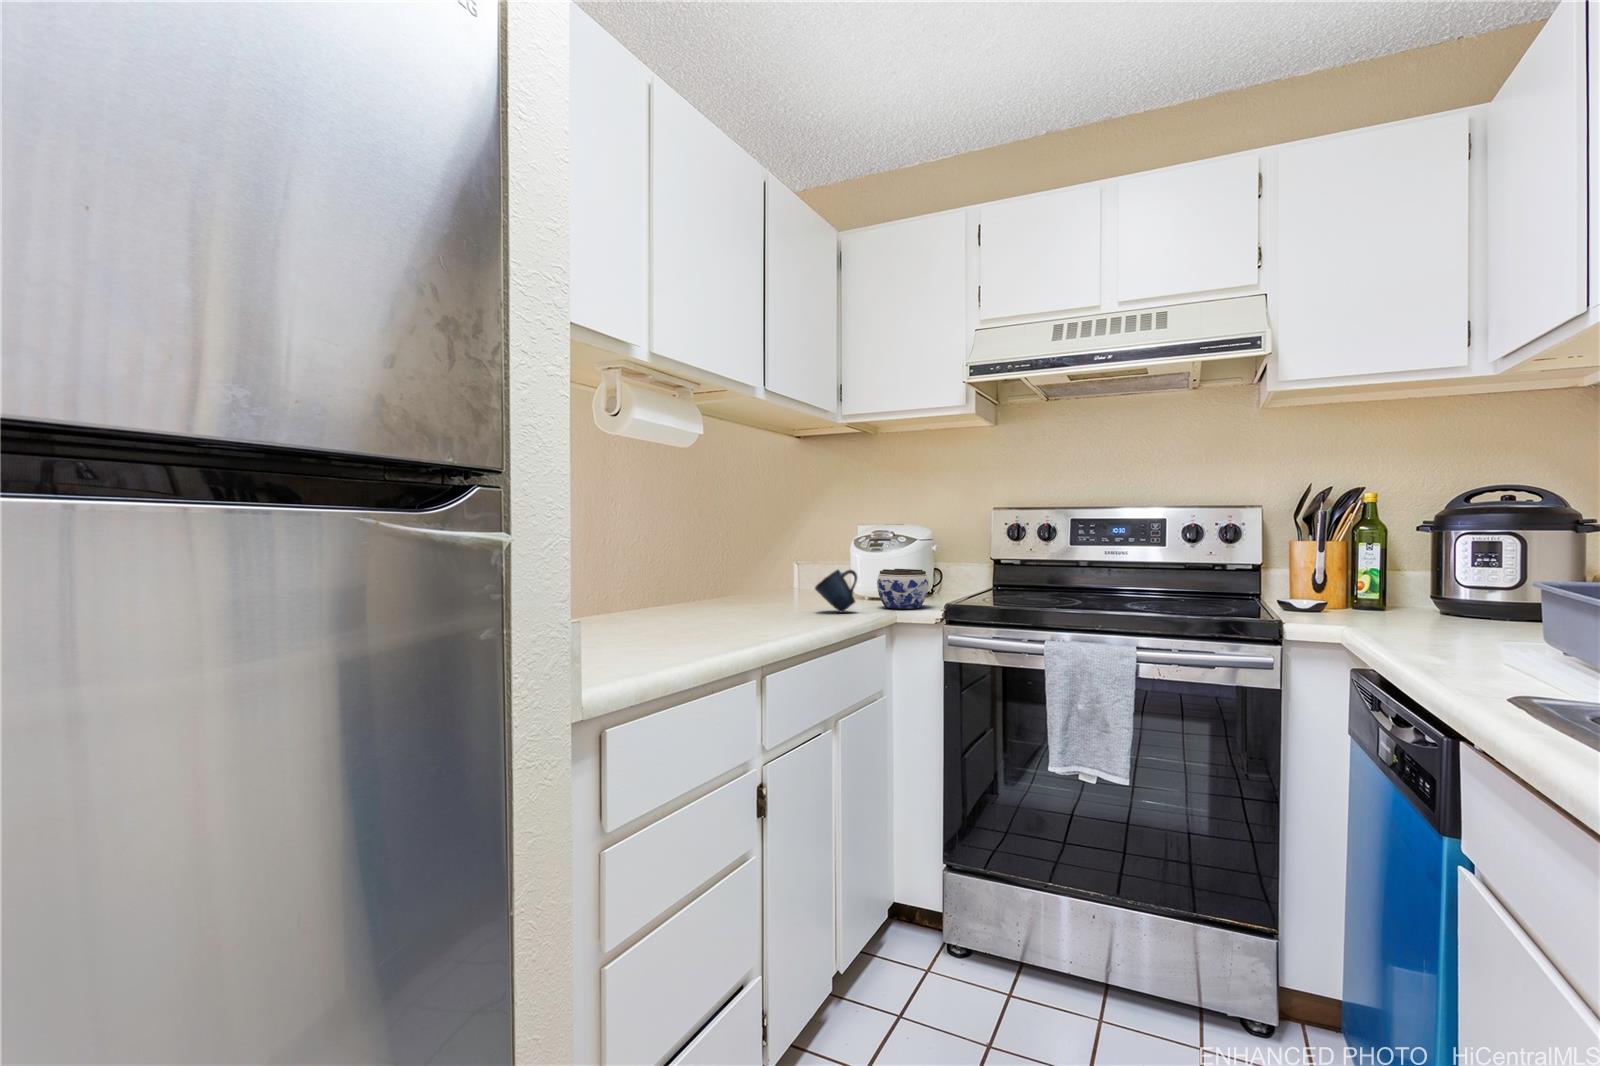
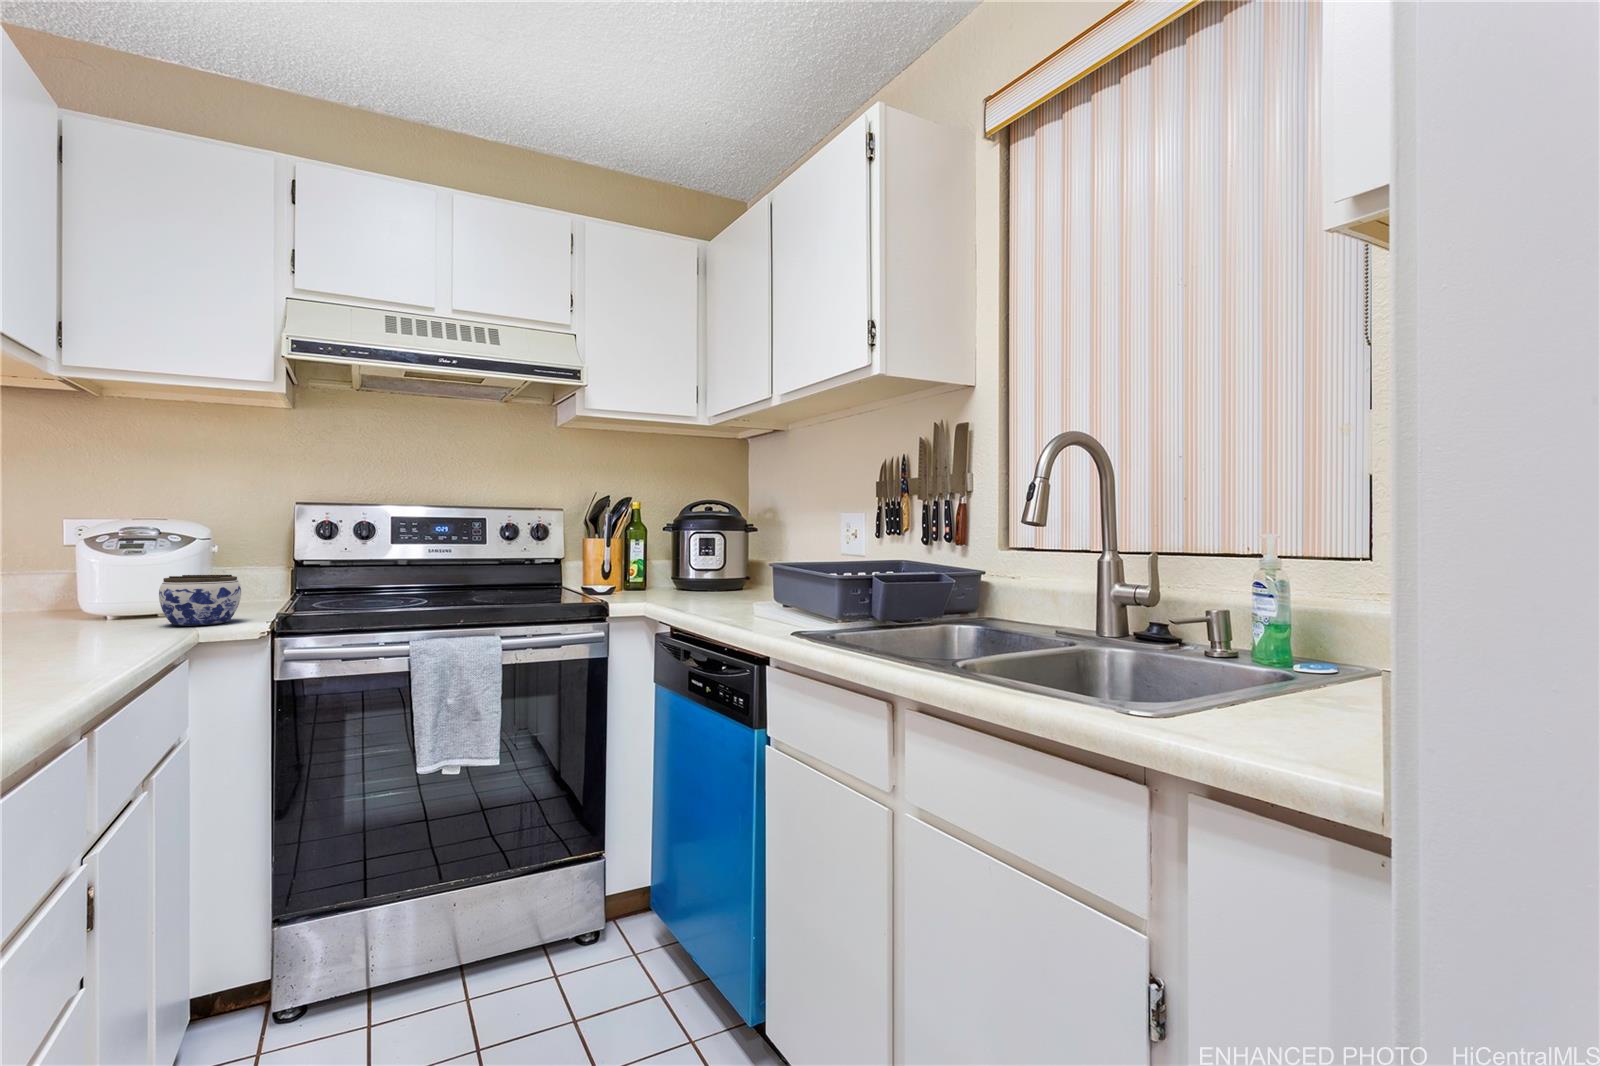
mug: present [815,570,857,612] -> none [60,578,143,637]

